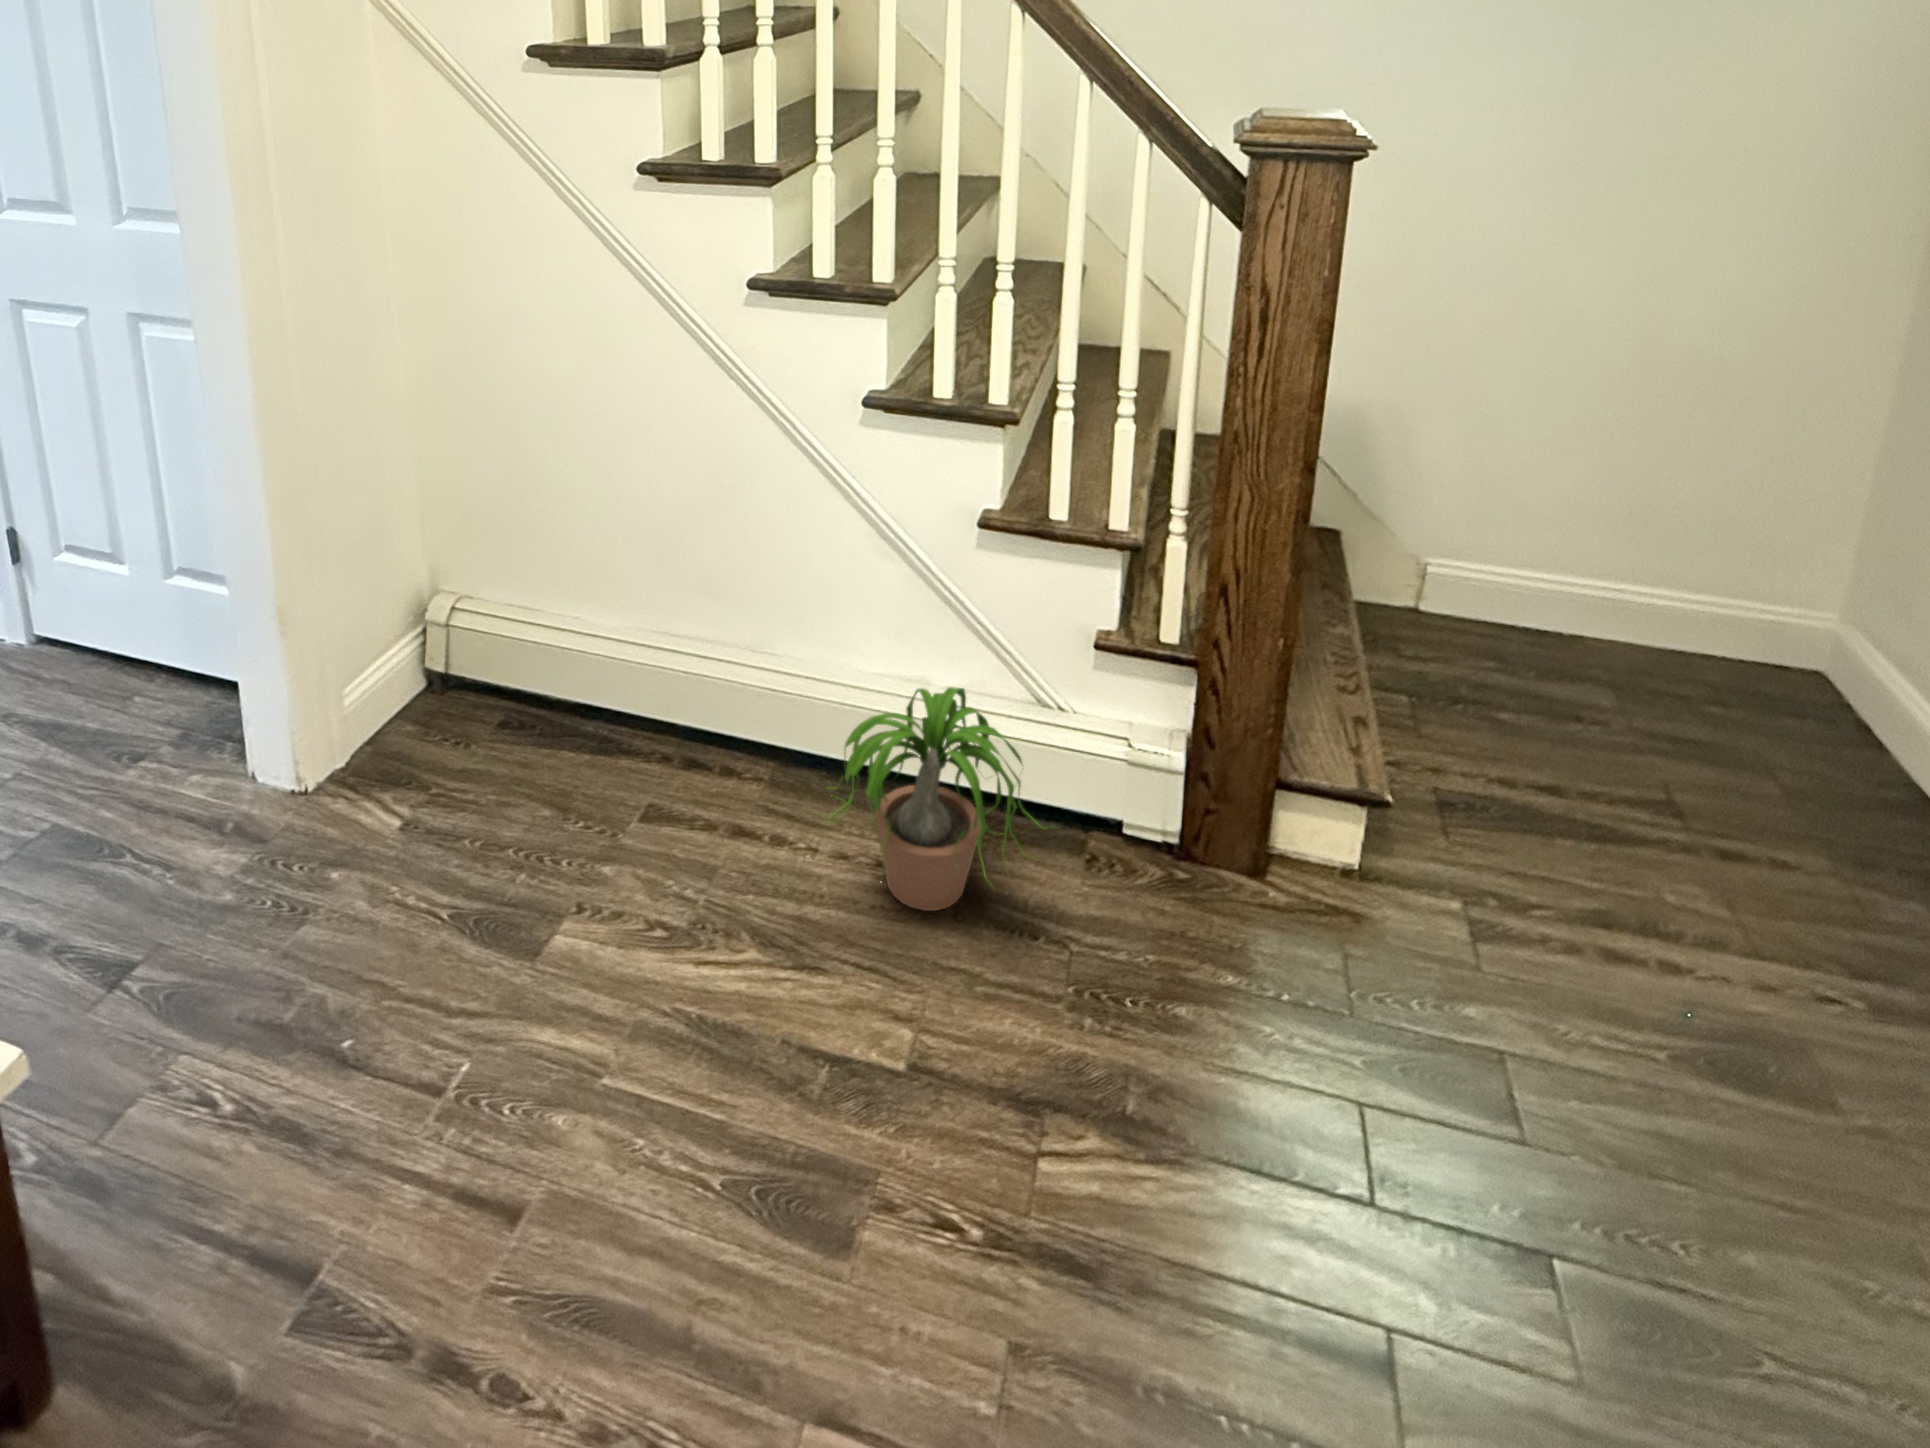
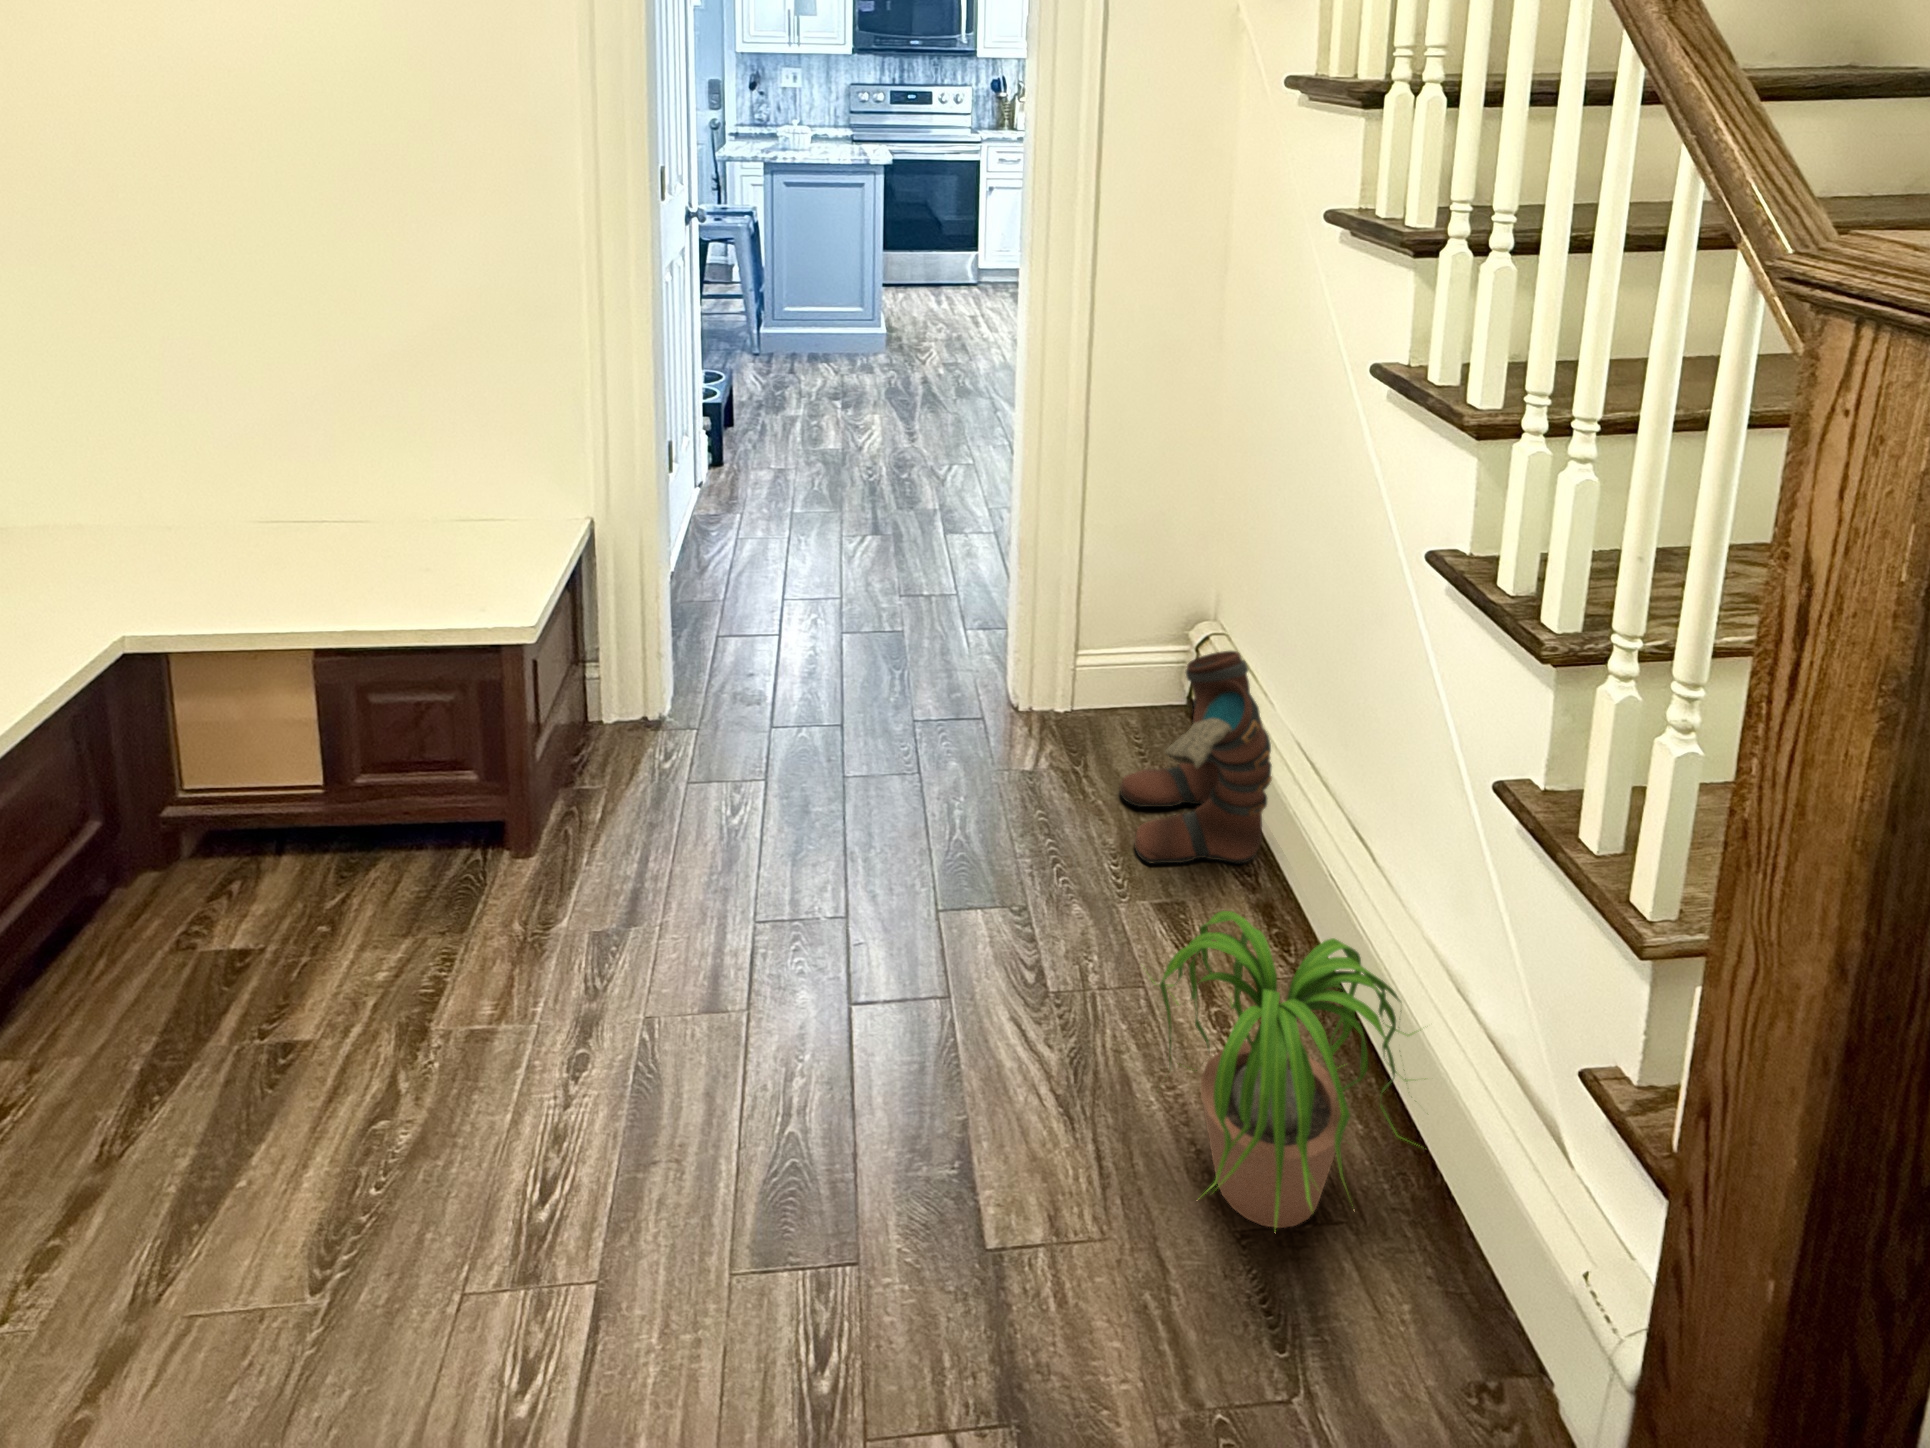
boots: none [486,591,647,804] -> present [1120,651,1272,864]

